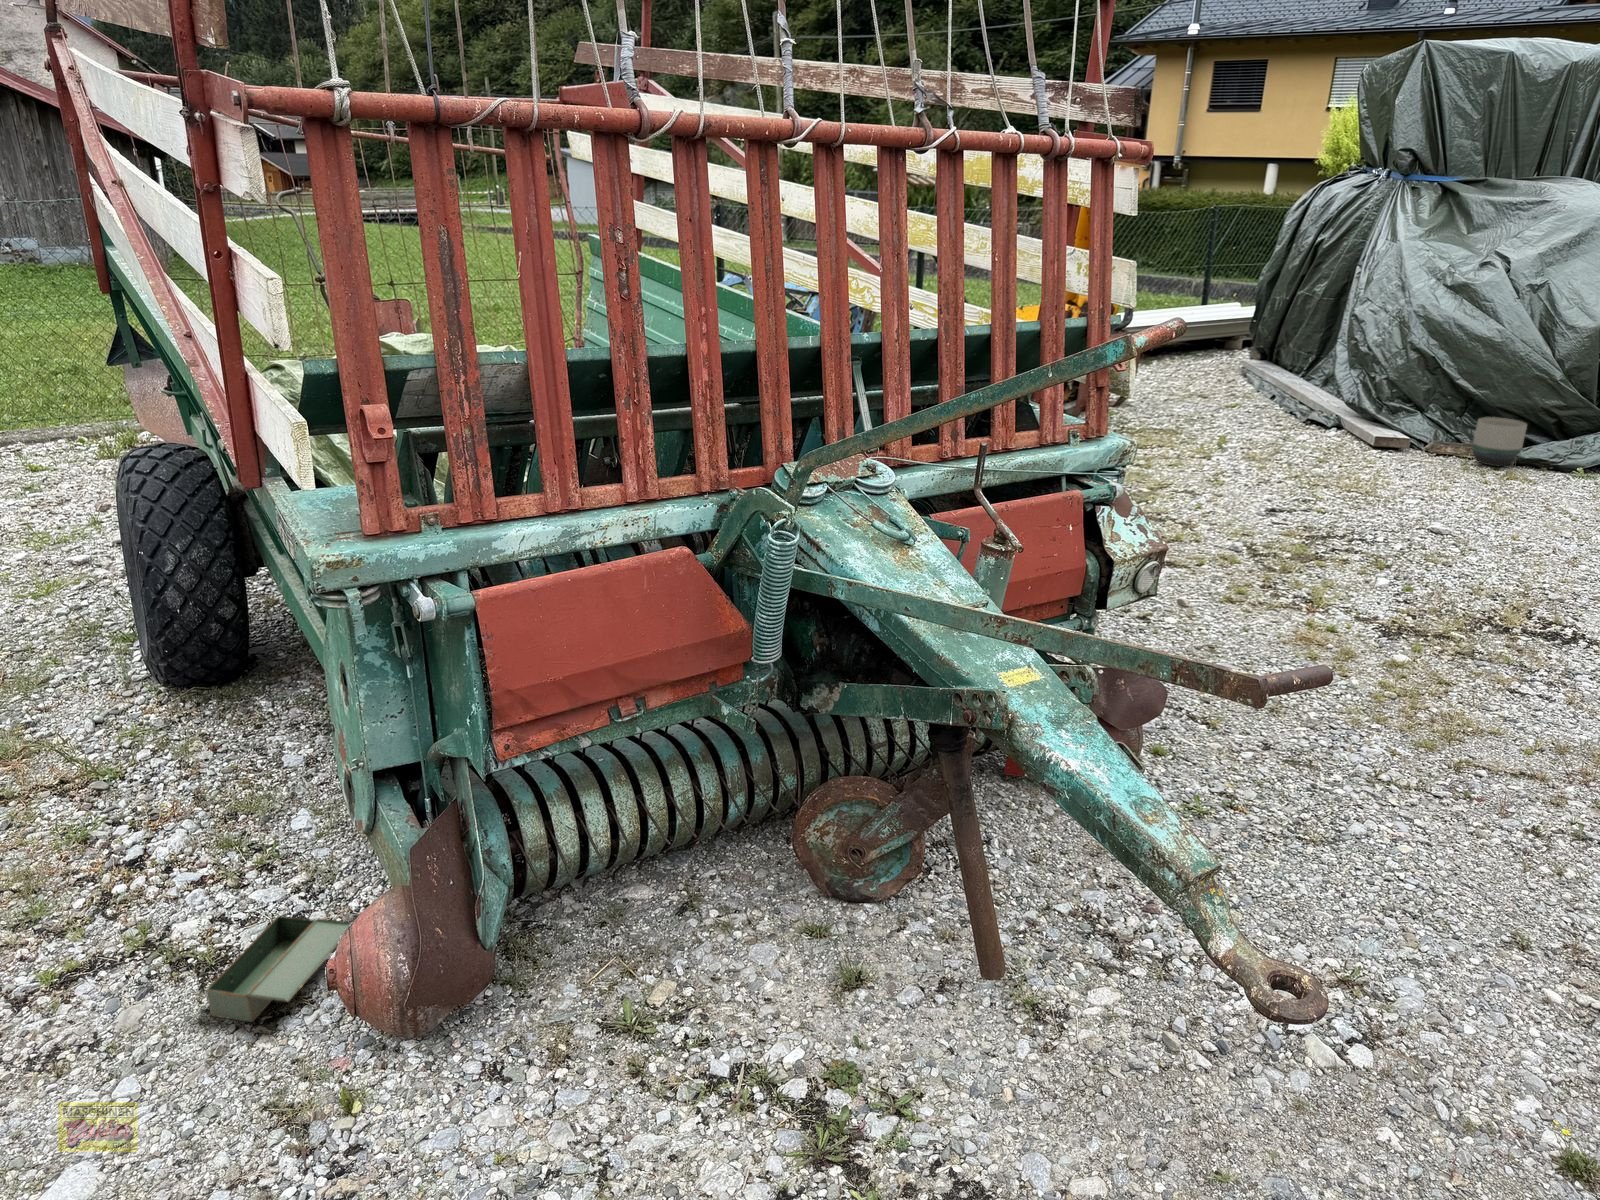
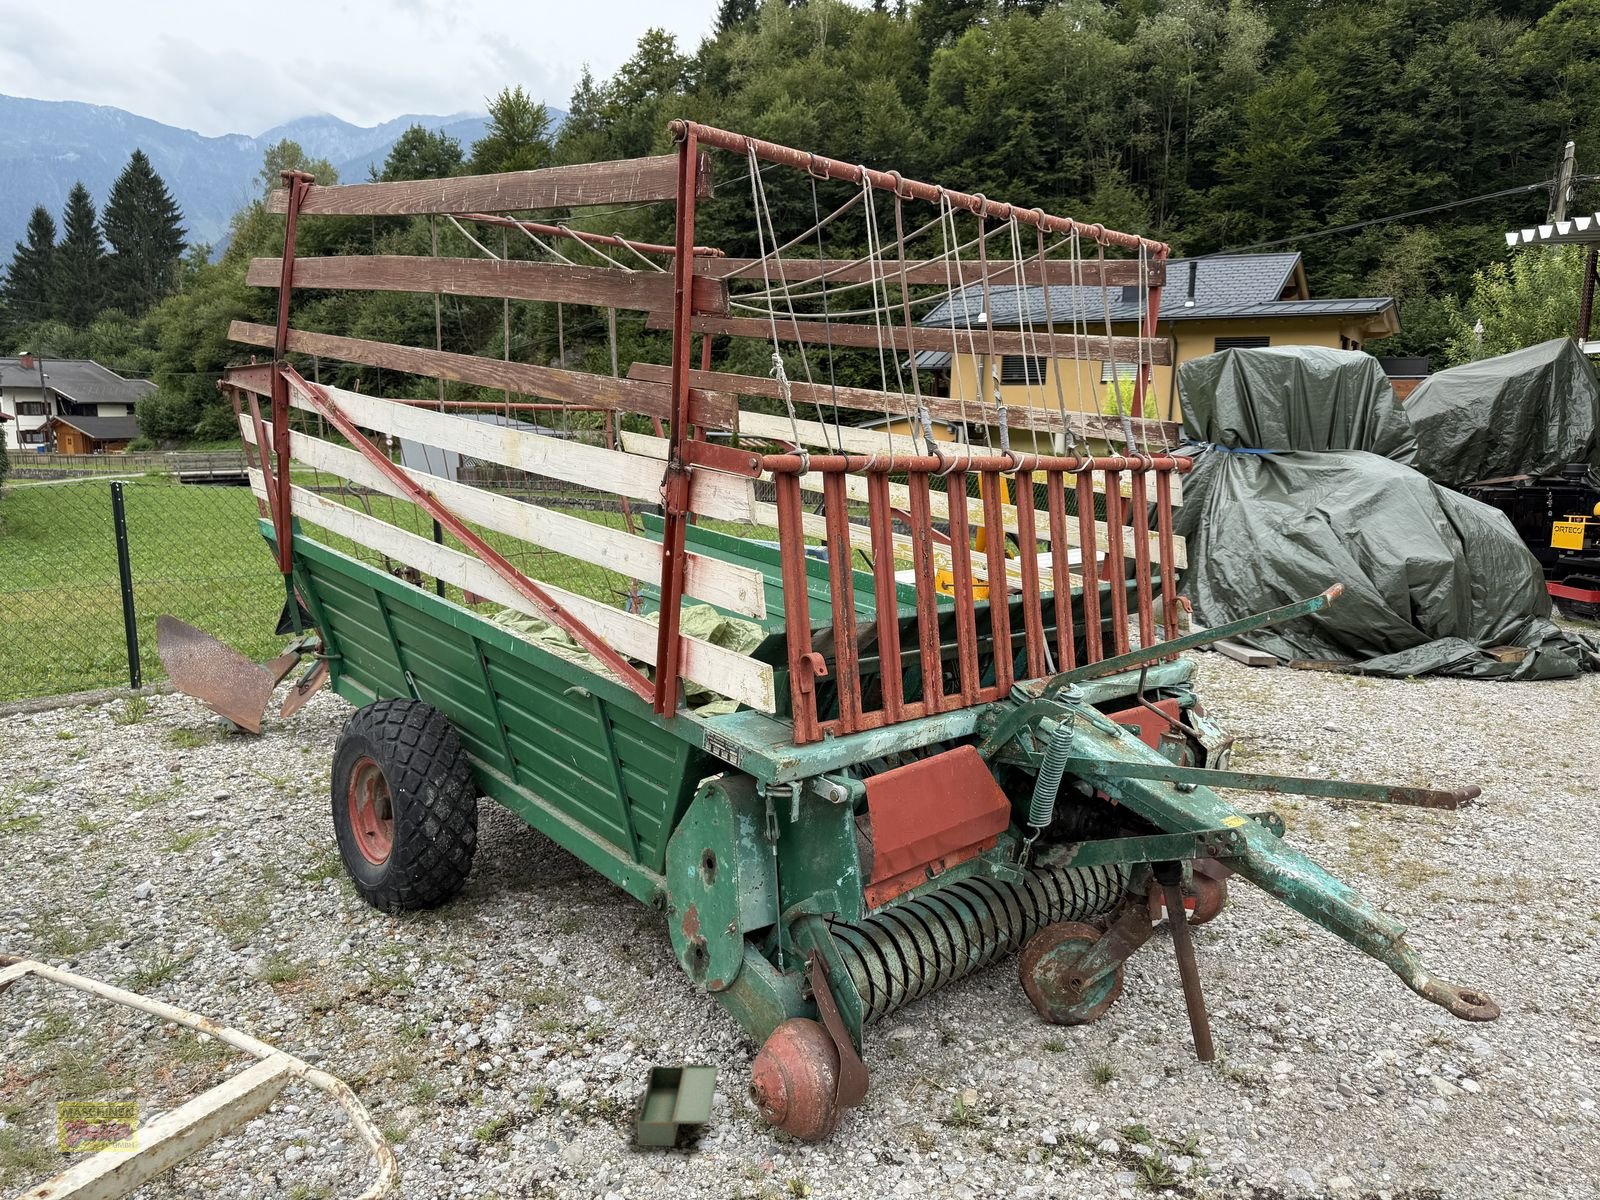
planter: present [1472,417,1527,466] -> none [1325,638,1364,676]

